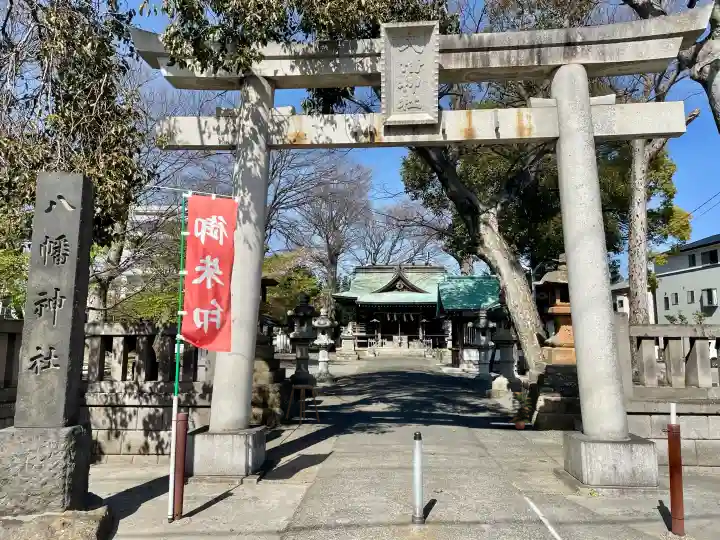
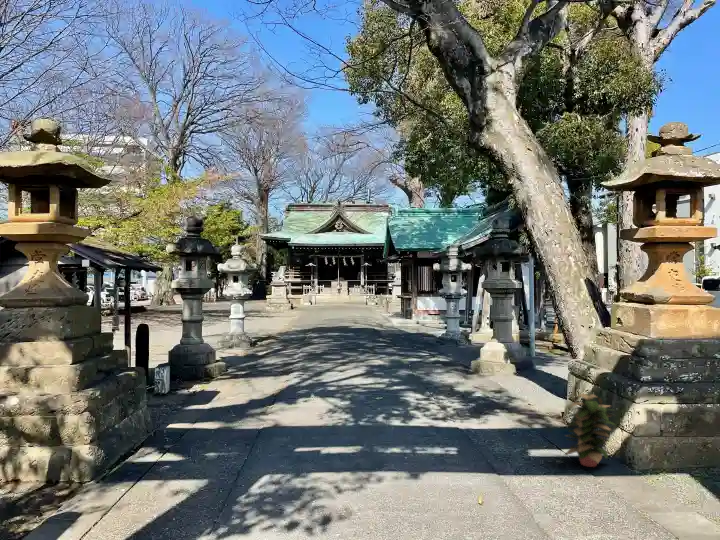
stool: present [286,385,319,425] -> none [113,388,188,479]

